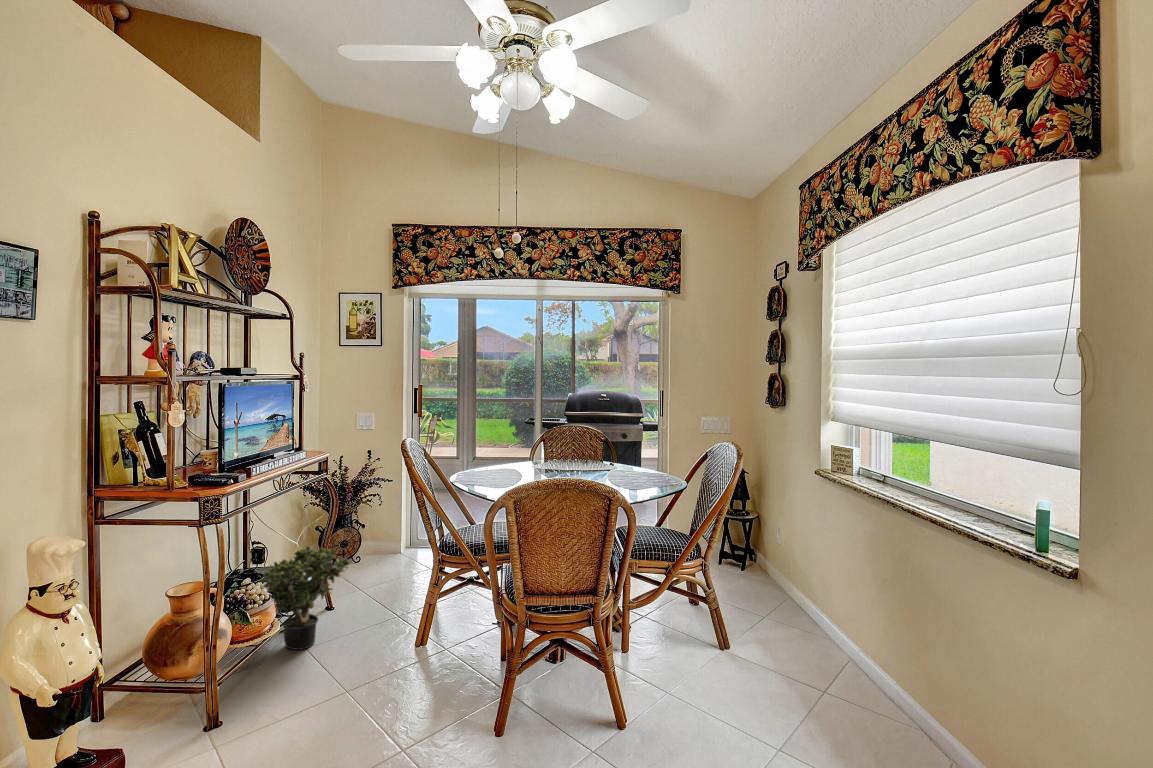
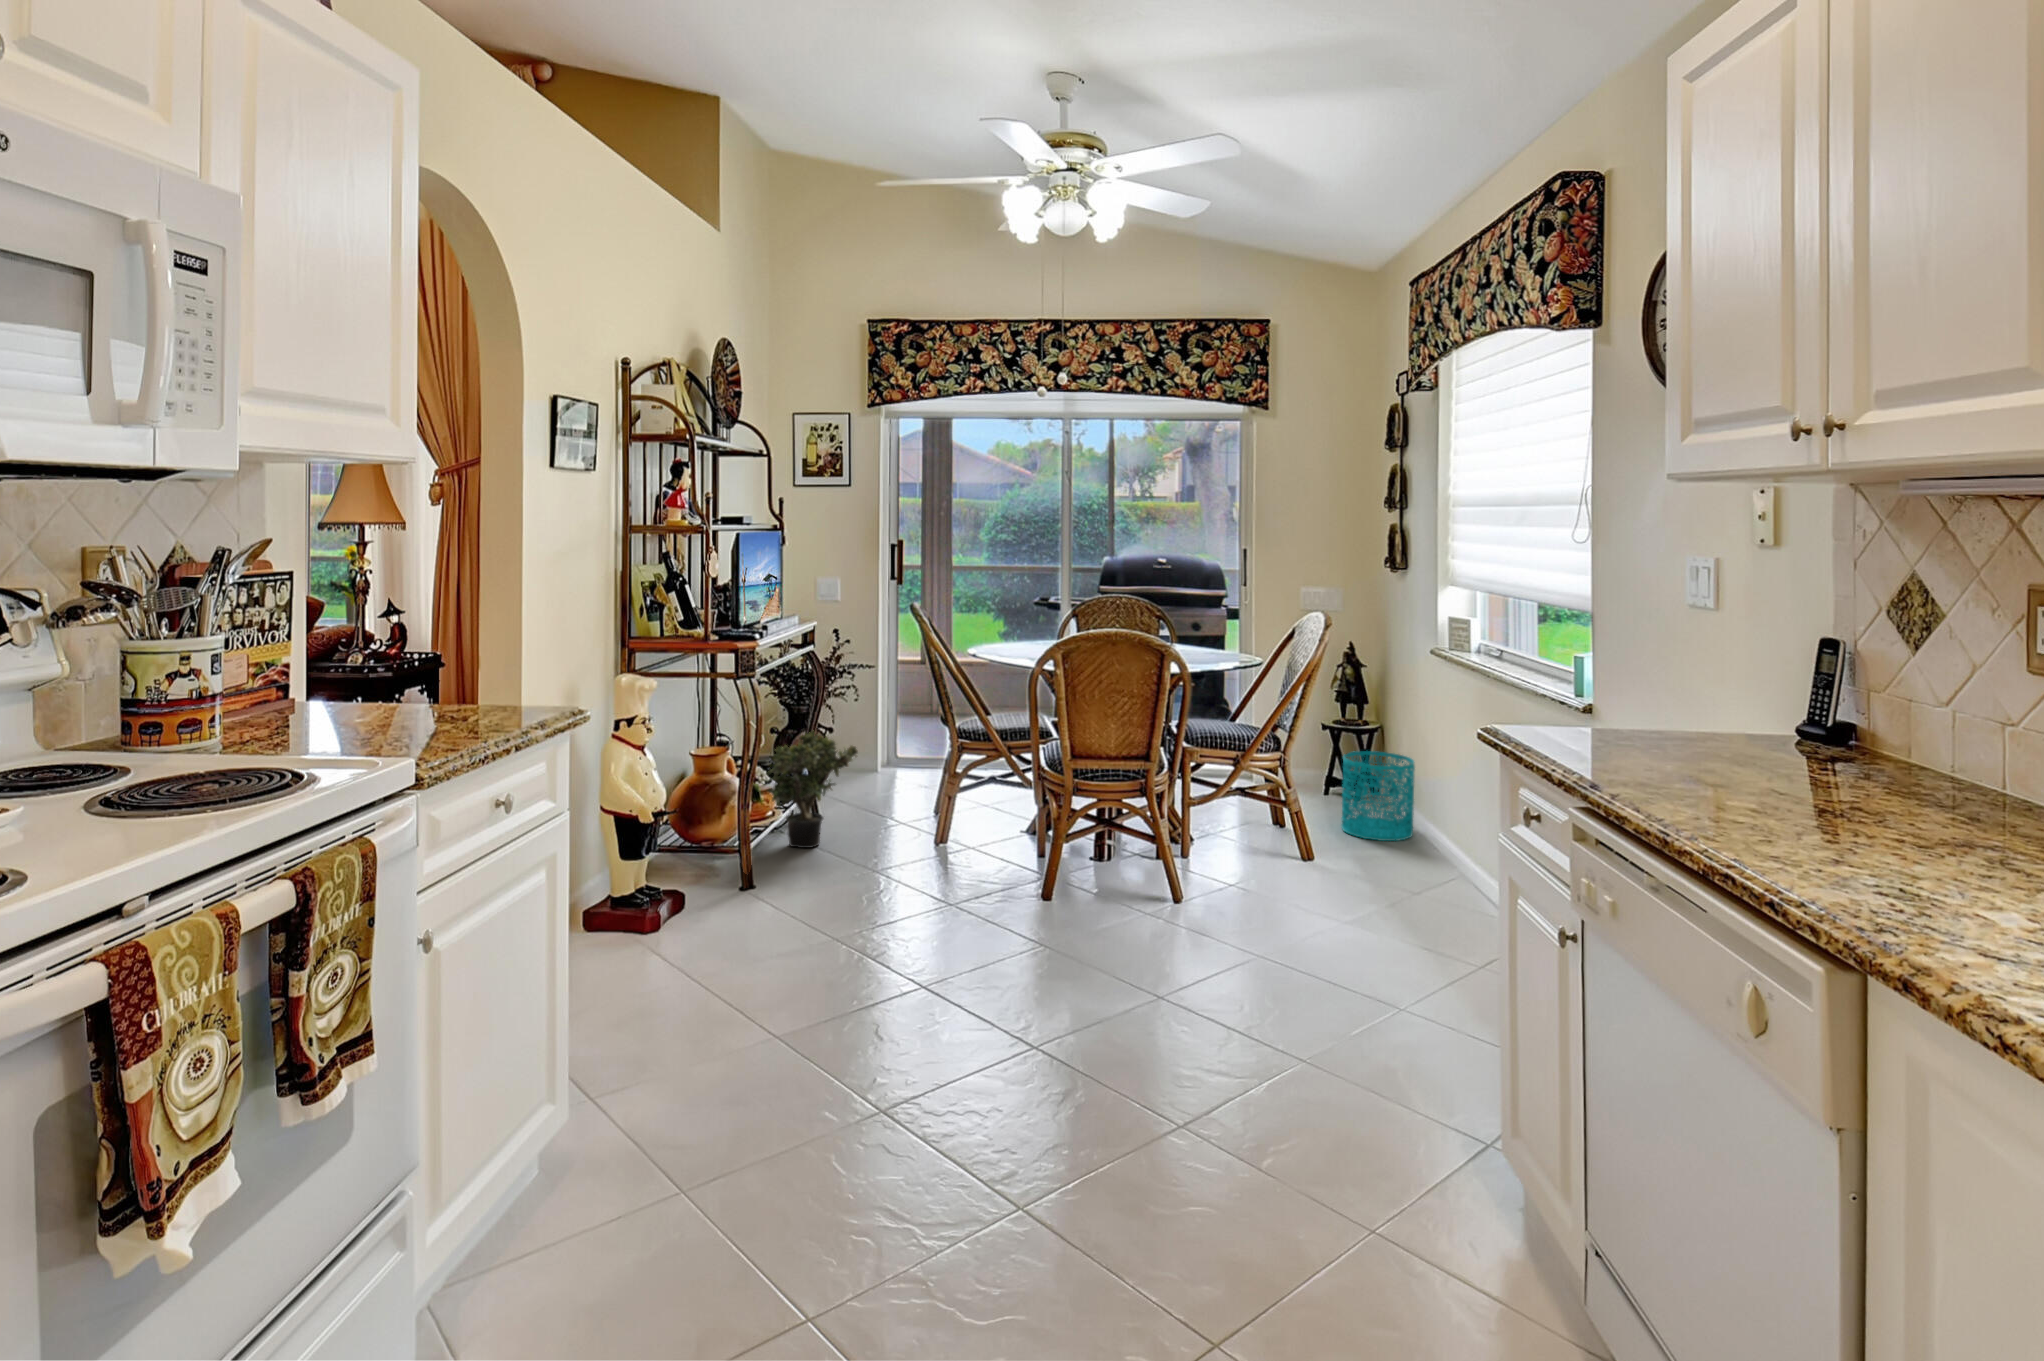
wastebasket: none [744,547,804,625] -> present [1341,751,1415,841]

